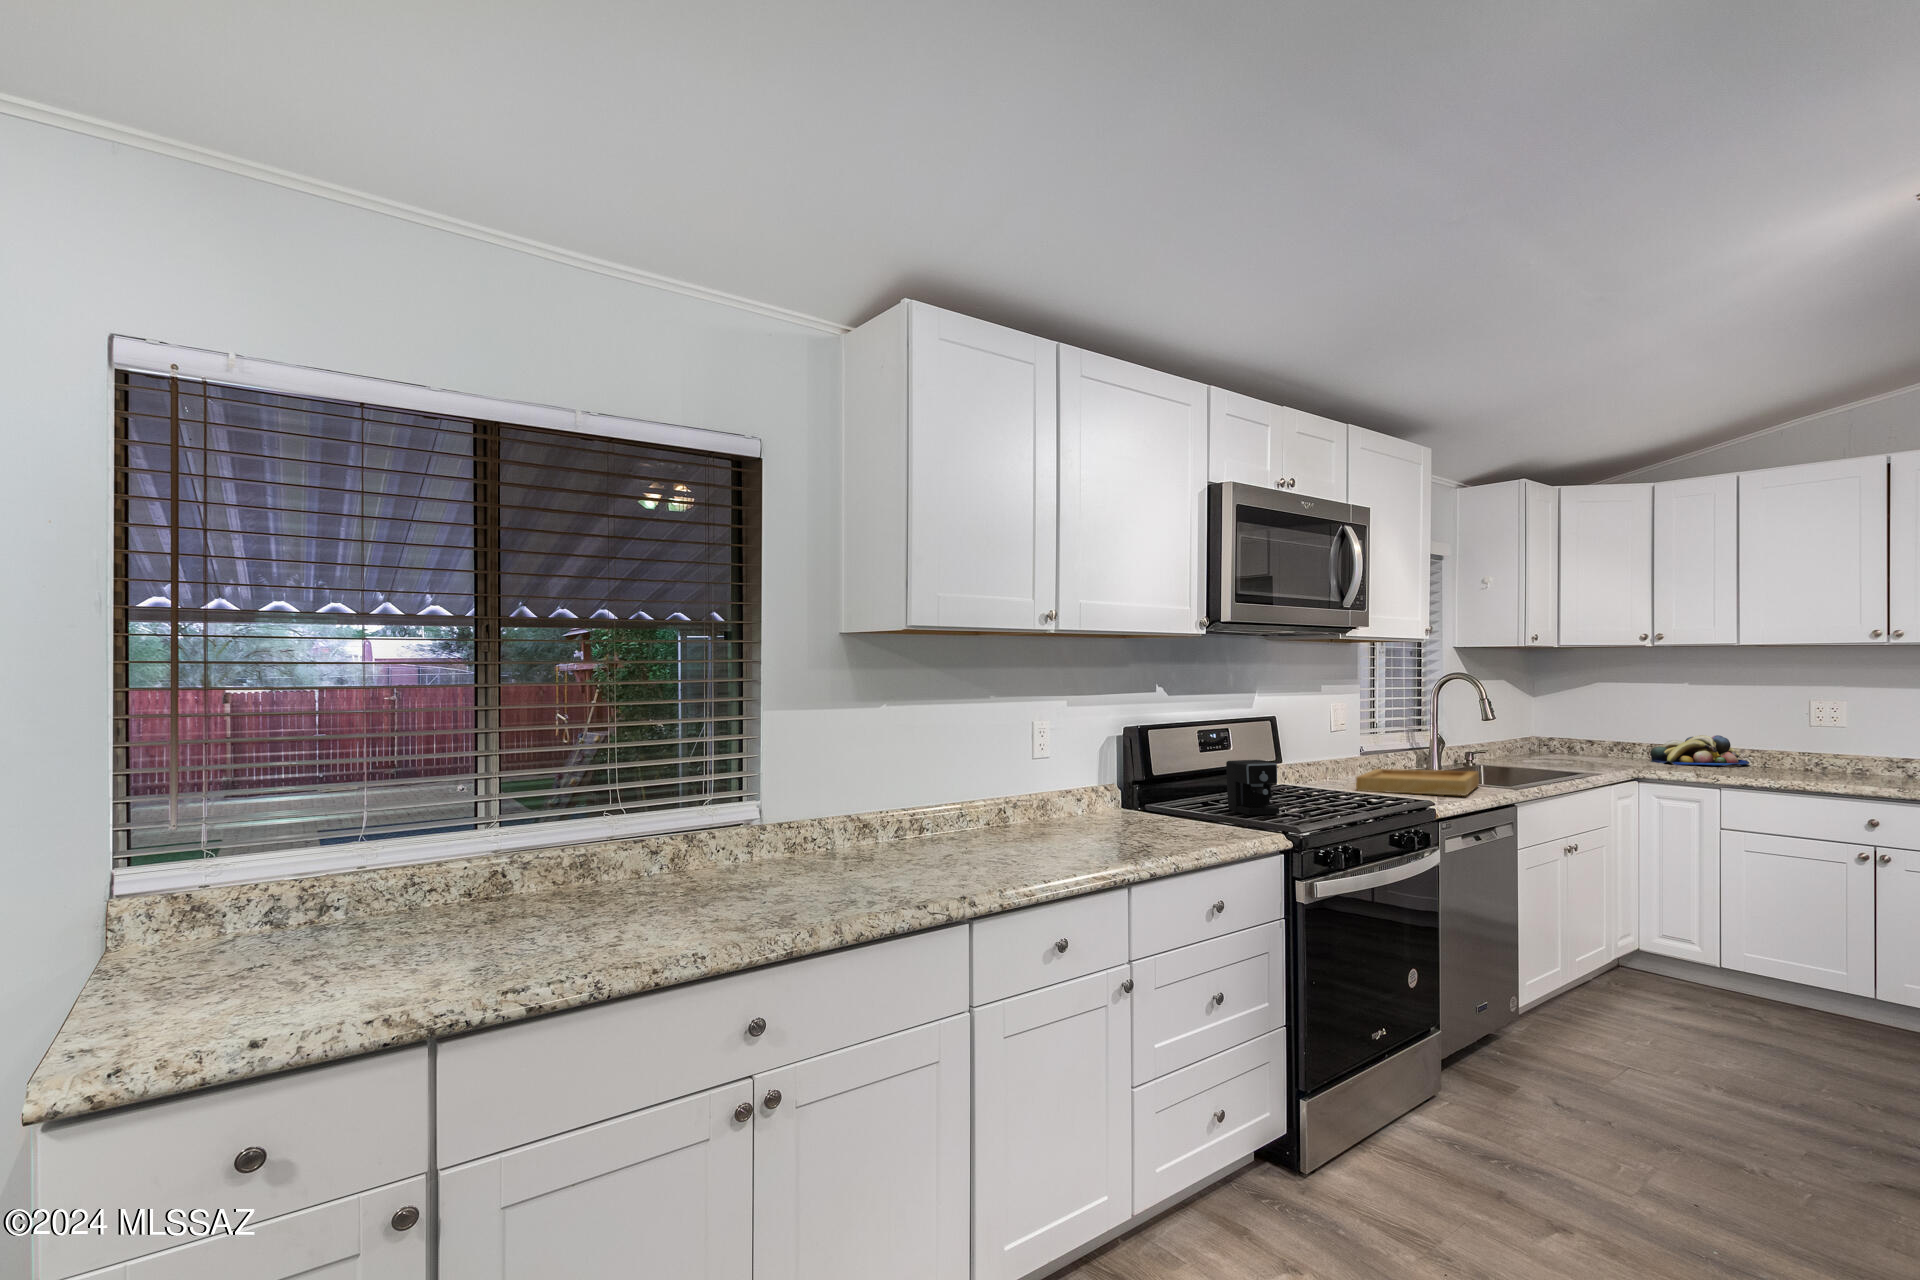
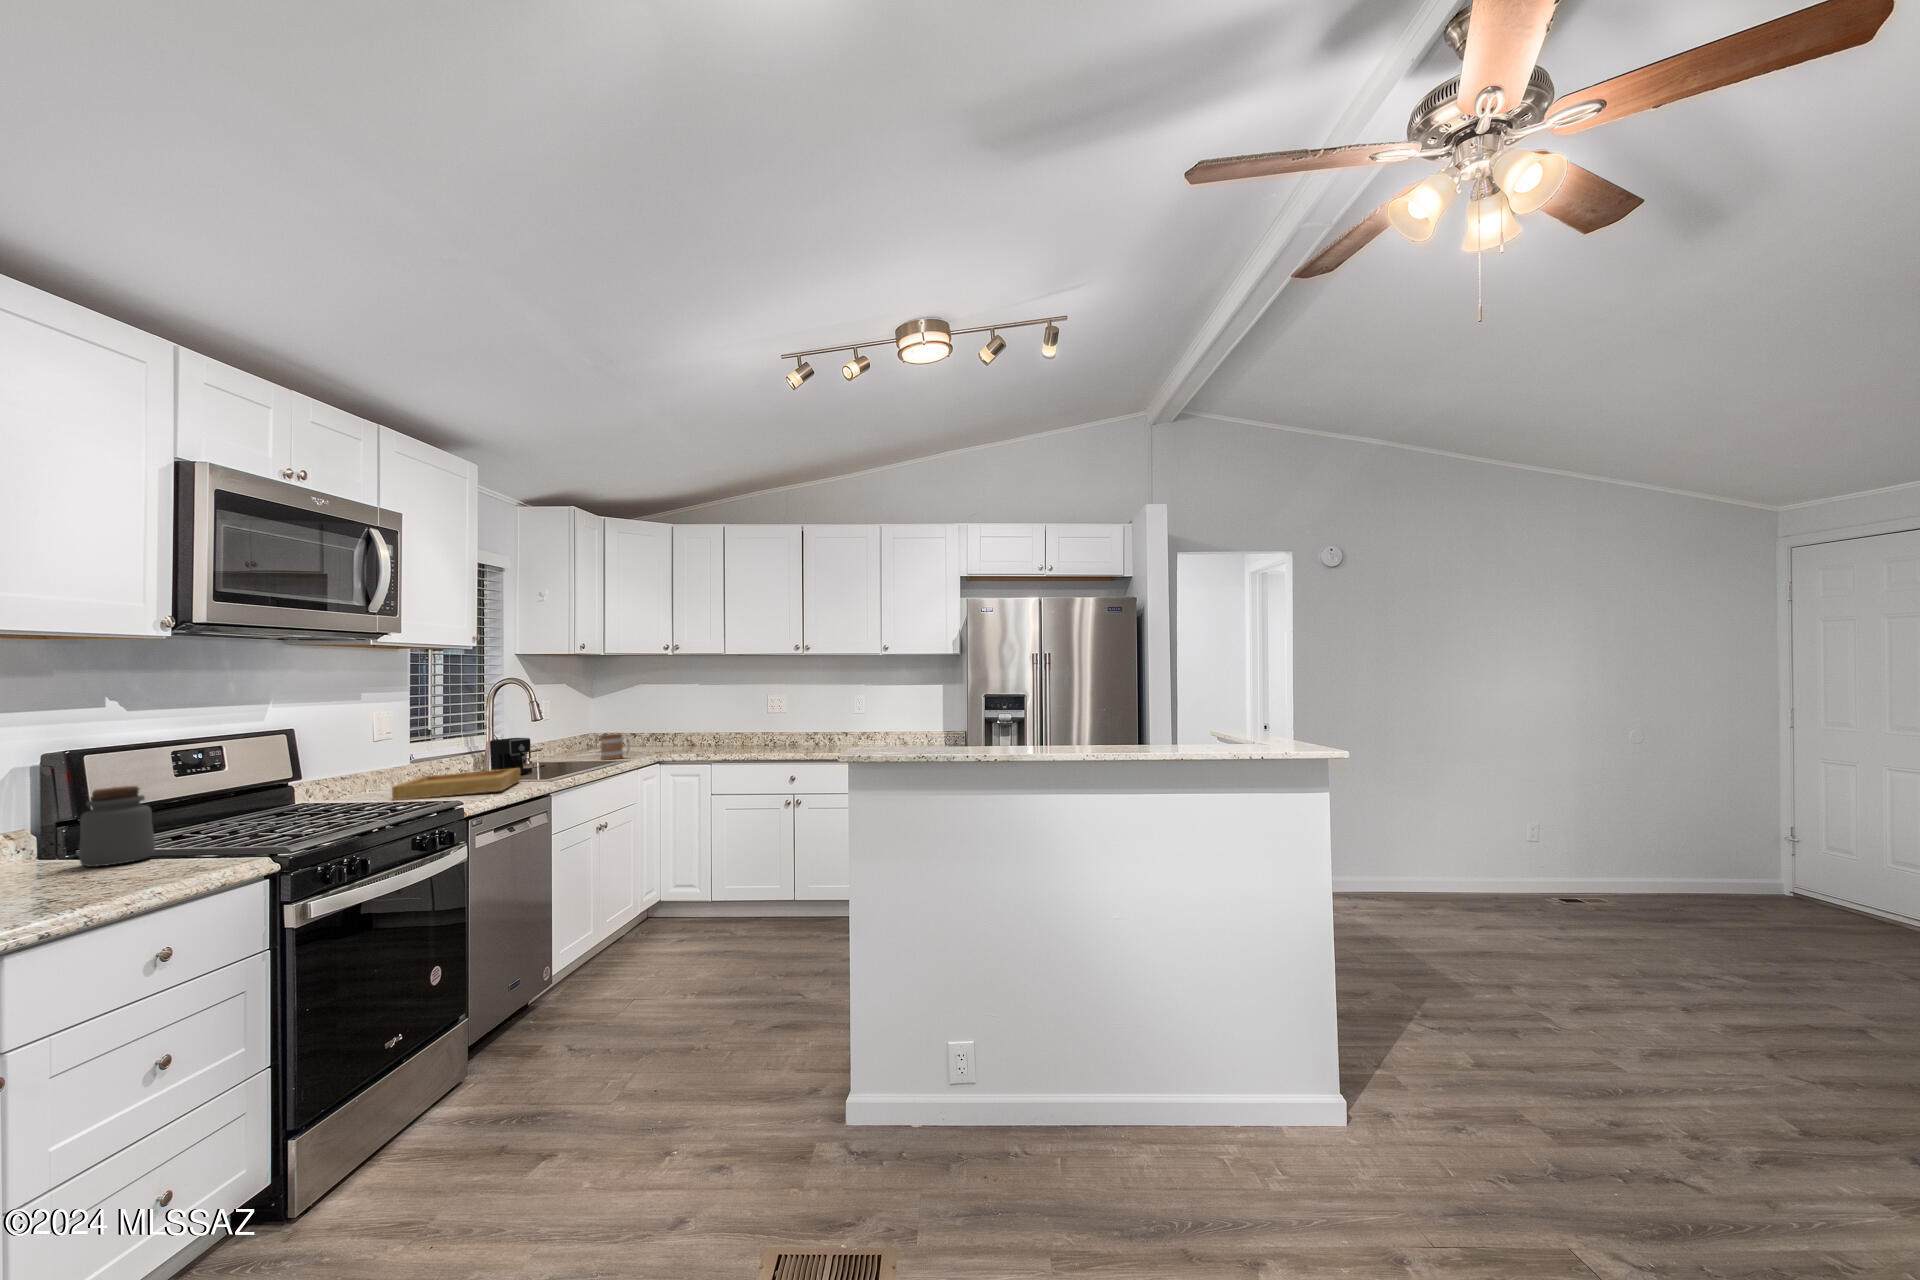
fruit bowl: present [1650,735,1749,765] -> none [671,722,735,748]
mug: none [1559,741,1600,770] -> present [600,734,630,760]
jar: none [1149,757,1196,820] -> present [79,786,155,867]
coffee maker: present [1226,760,1306,815] -> present [490,738,545,774]

